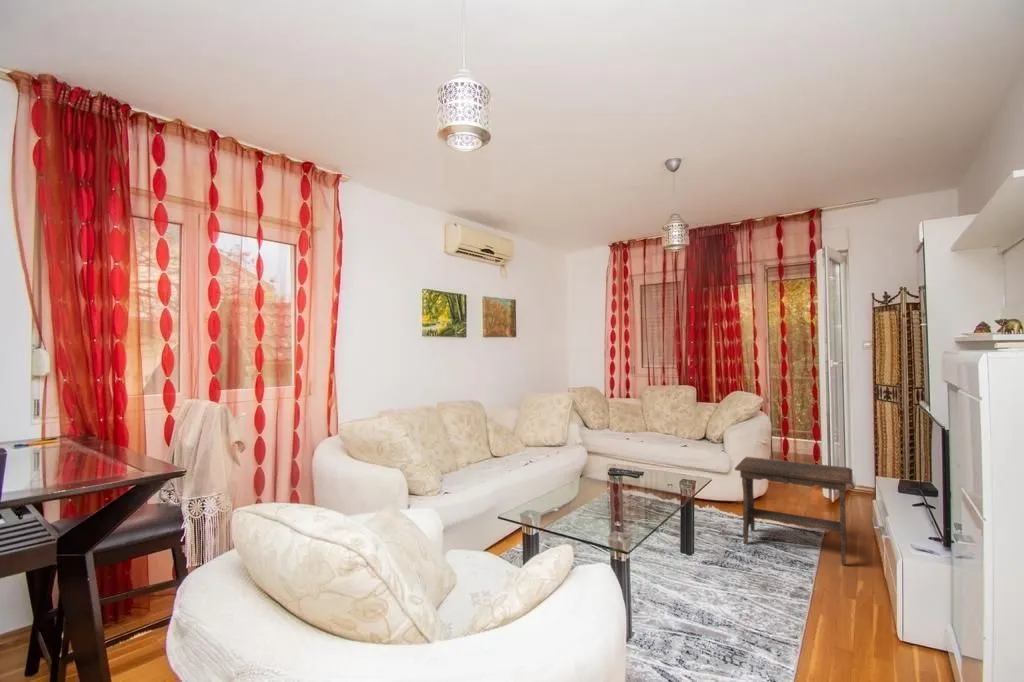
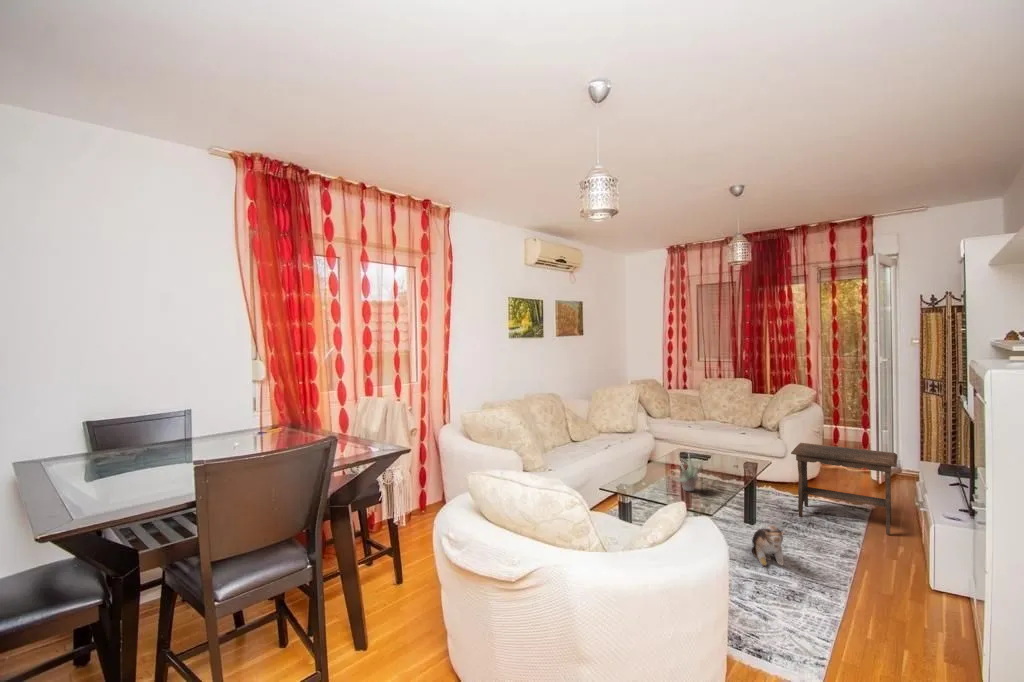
succulent plant: none [591,471,628,518] -> present [675,460,702,491]
plush toy: none [686,560,724,612] -> present [752,525,784,566]

